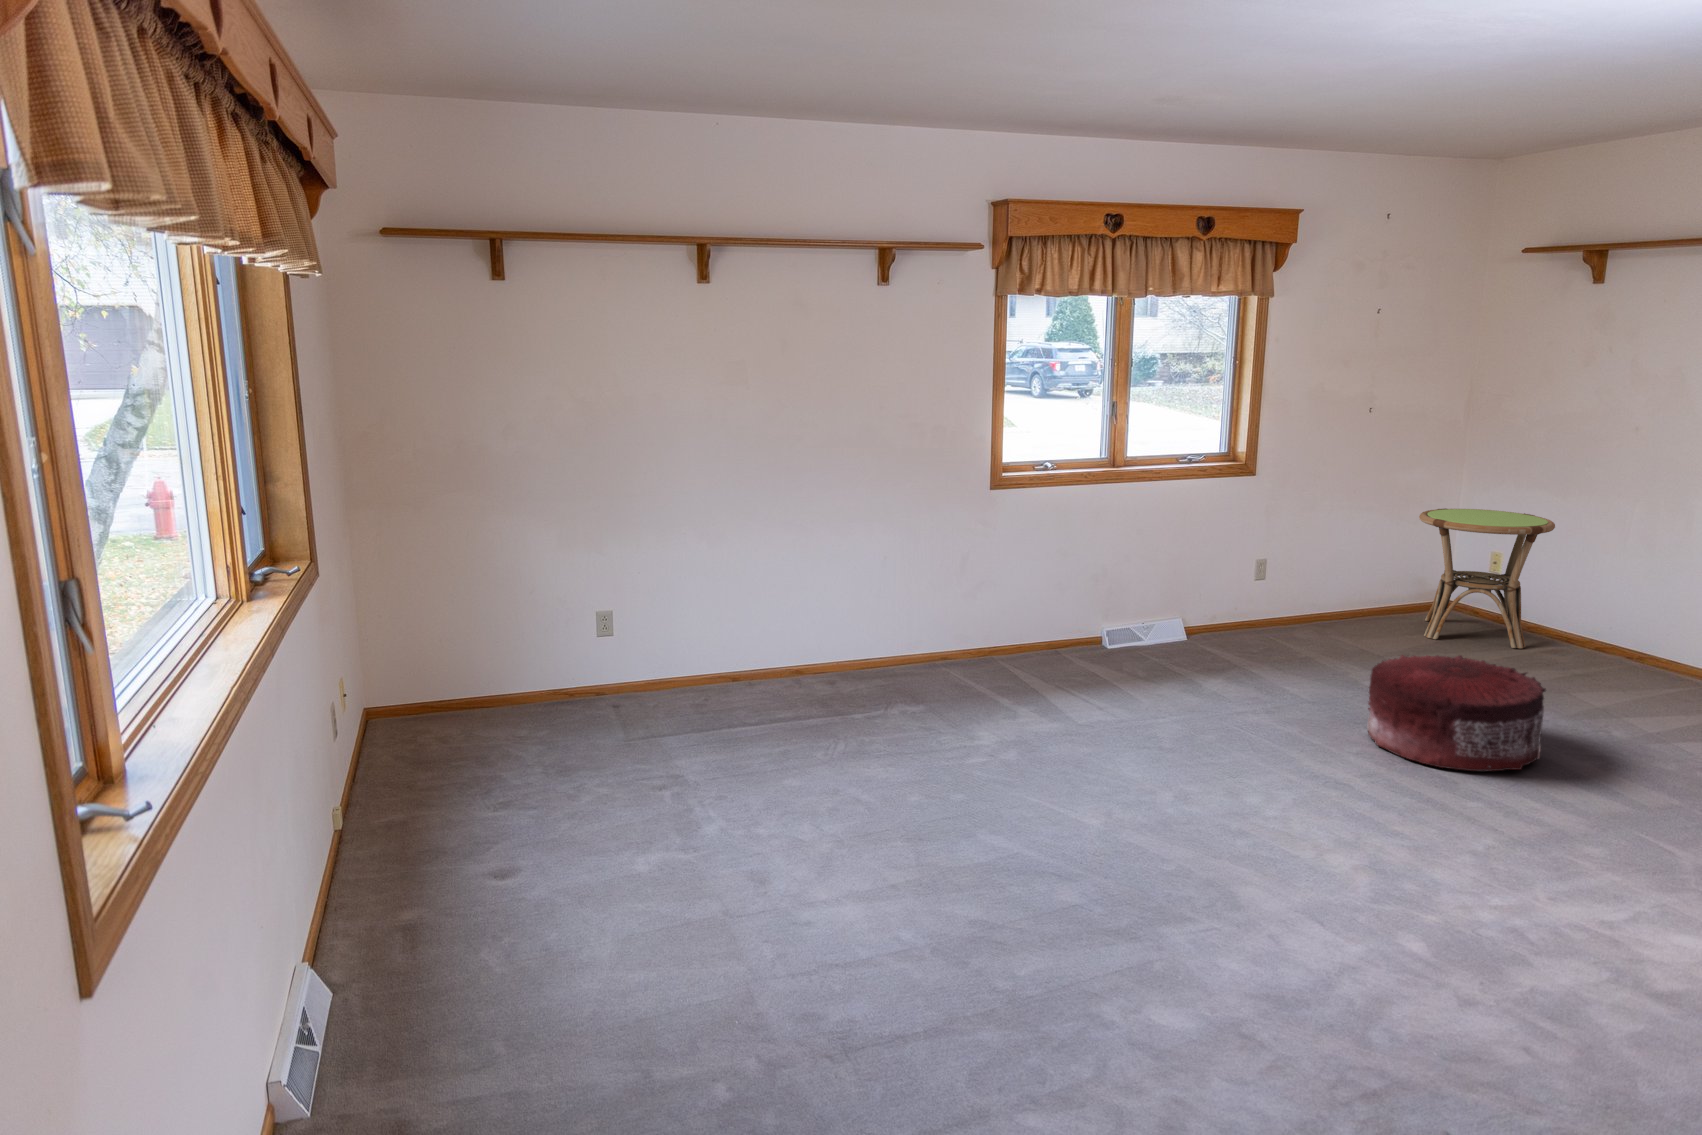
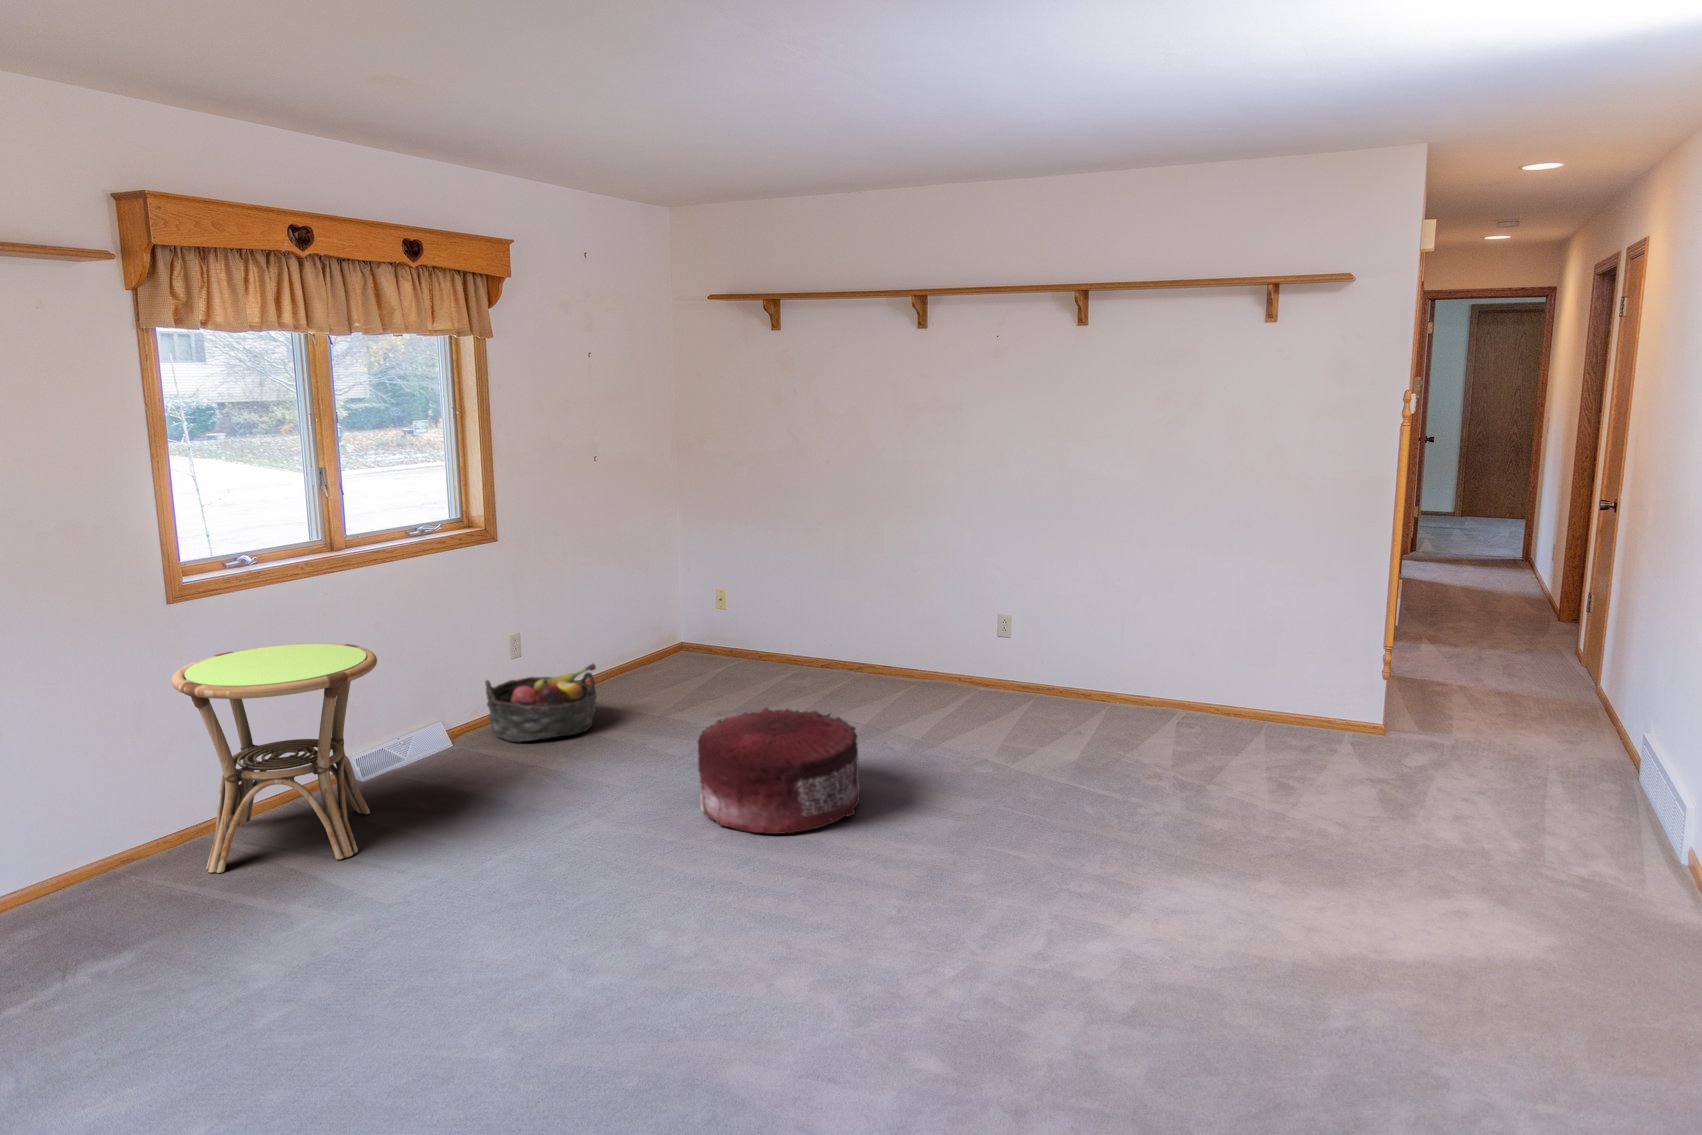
side table: present [1419,508,1555,648] -> present [171,643,377,873]
basket: none [1222,592,1324,652] -> present [485,664,596,742]

